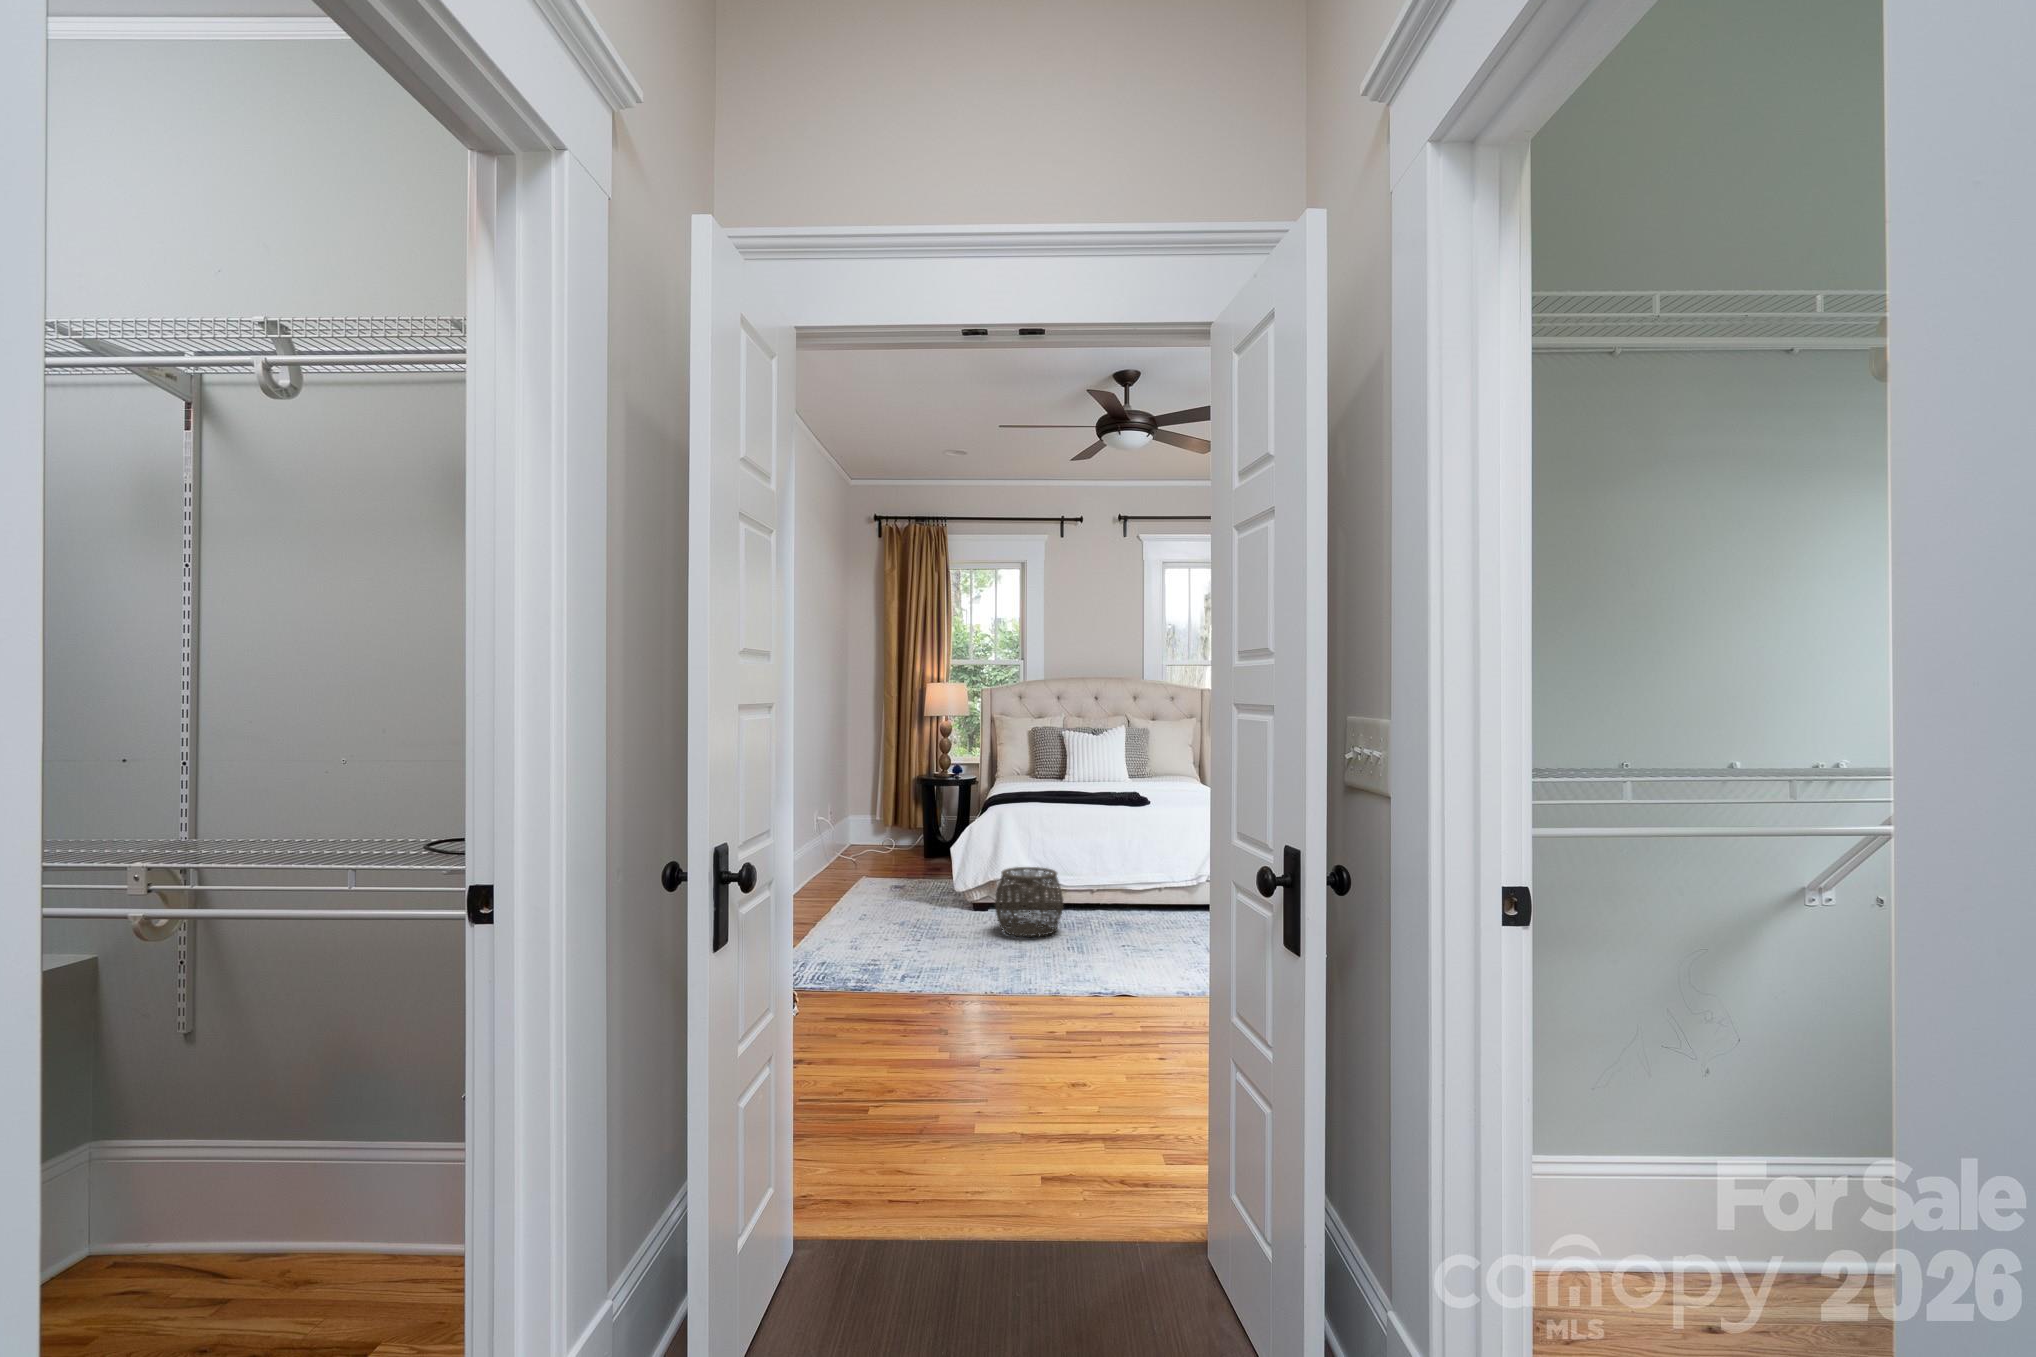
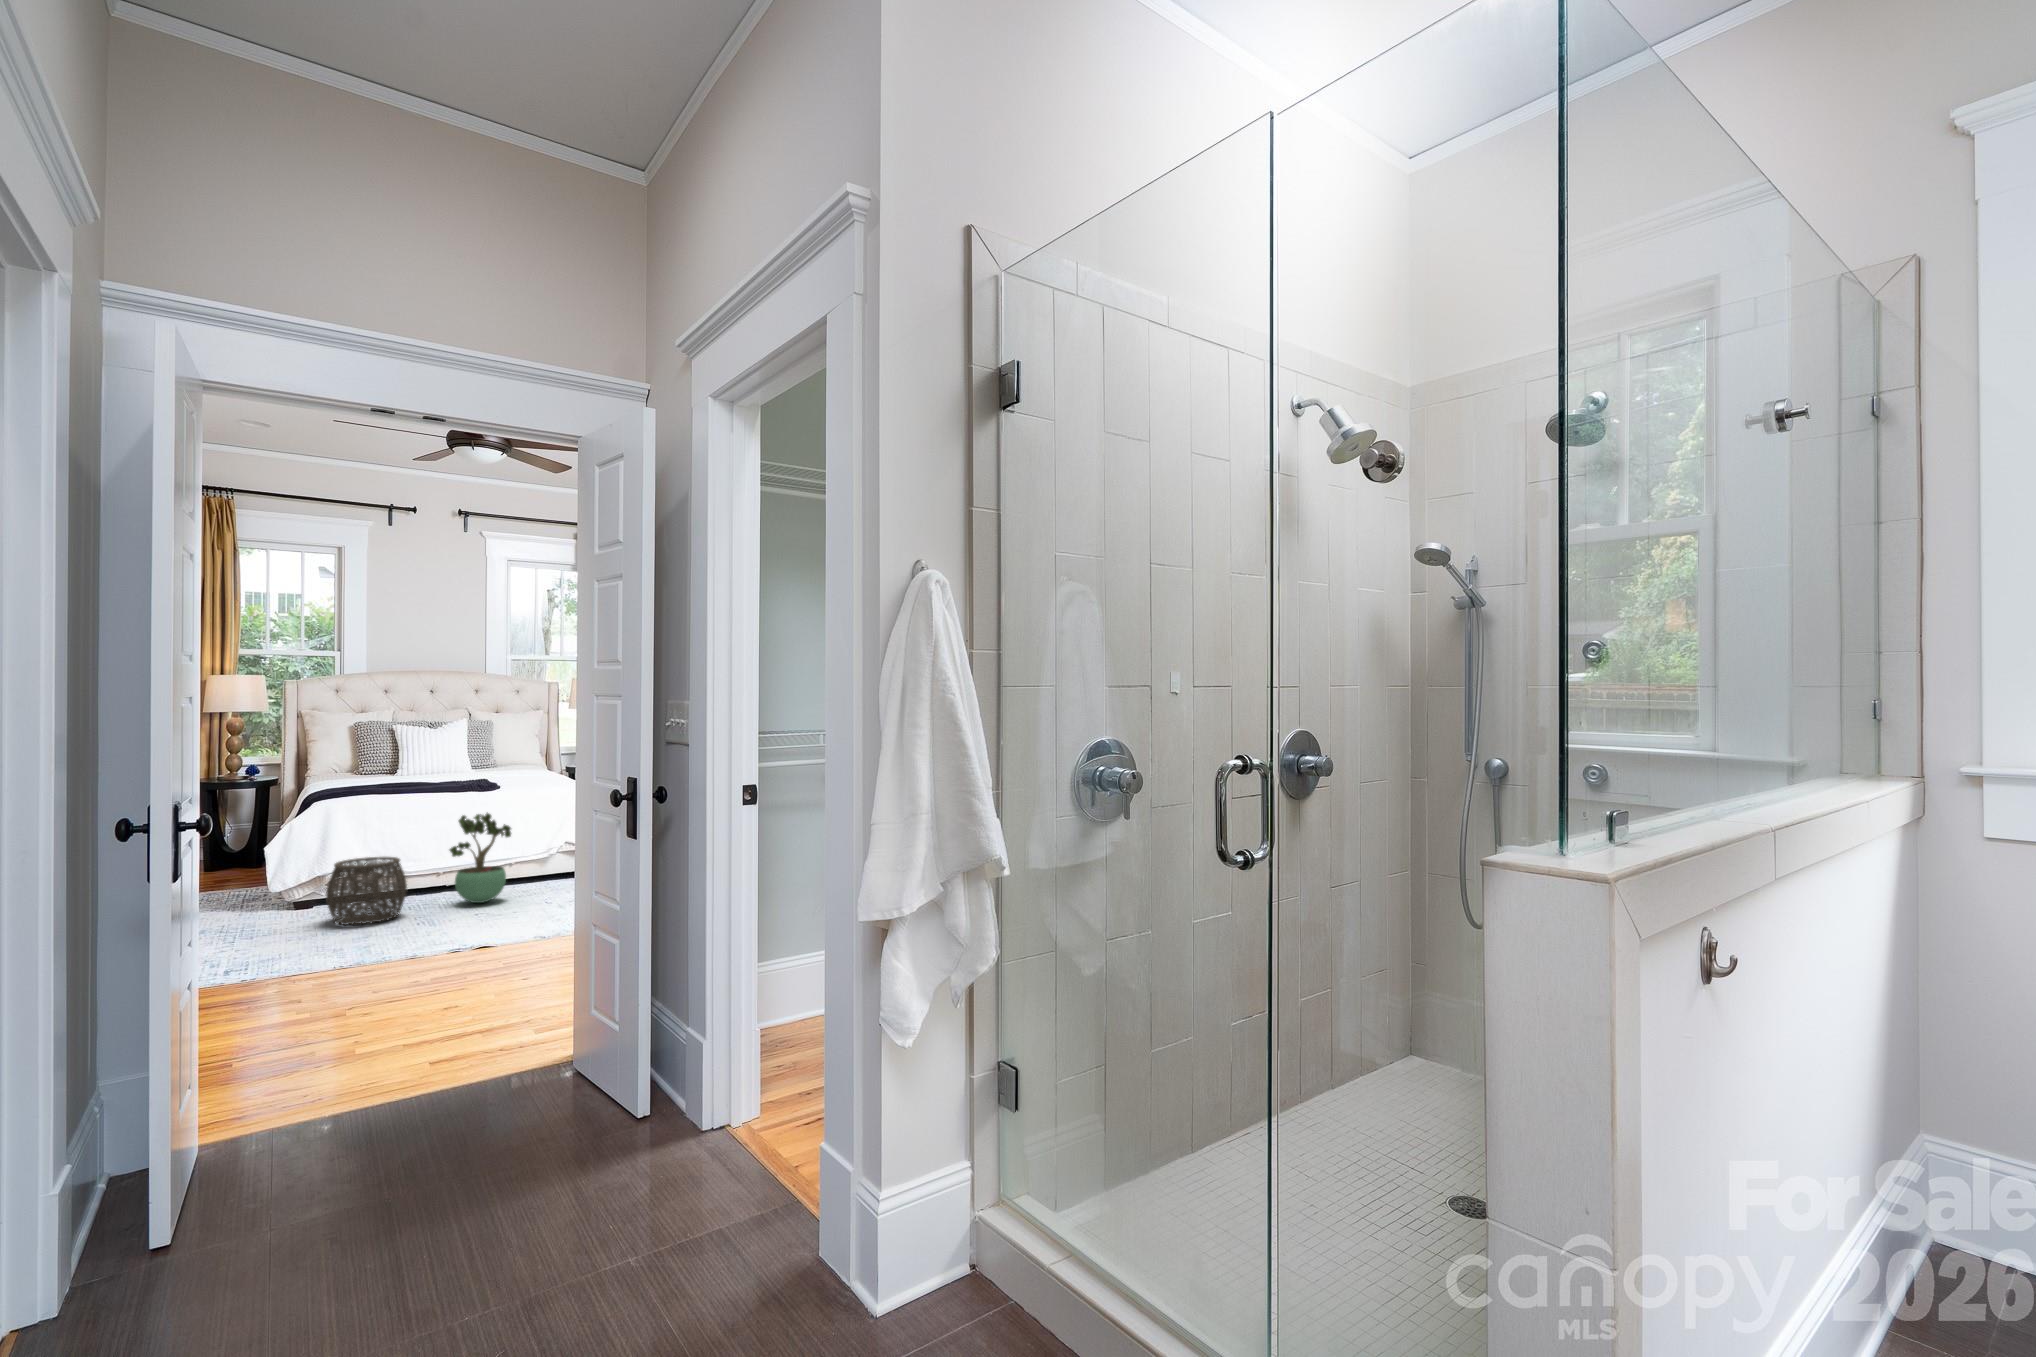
potted plant: none [1102,831,1162,928] -> present [450,813,511,903]

